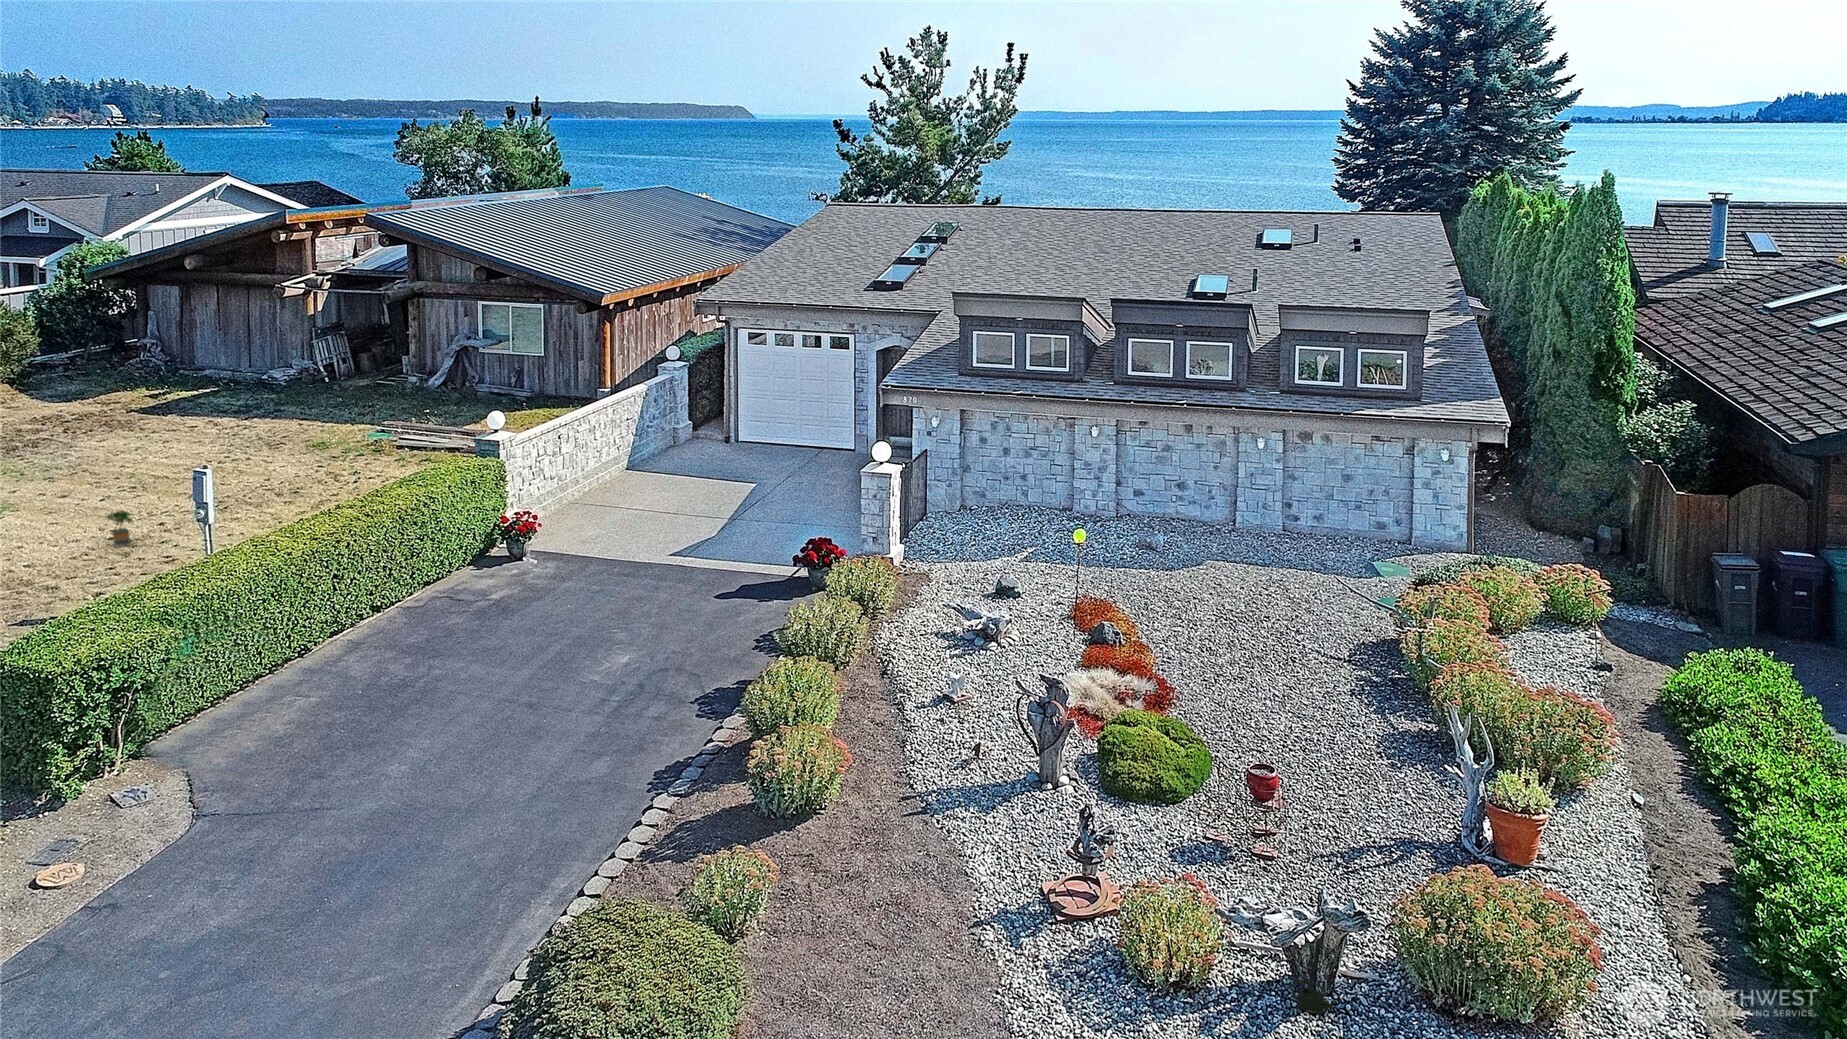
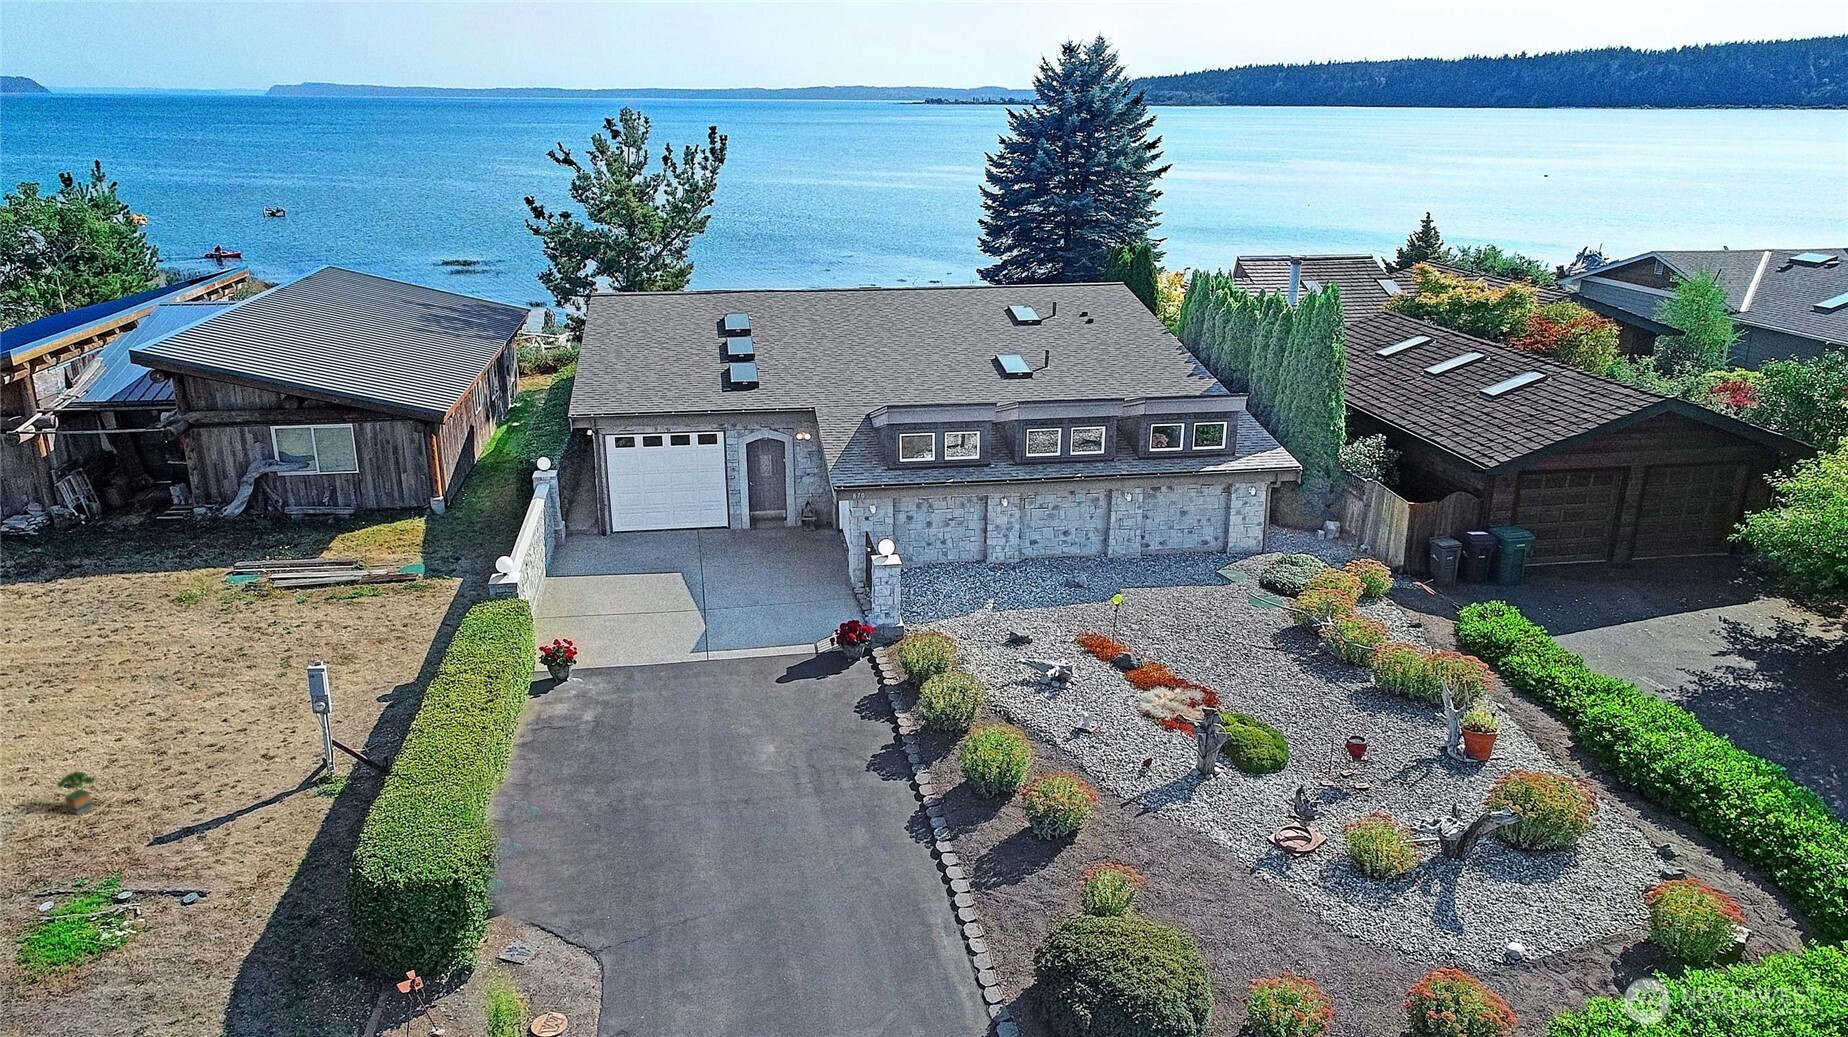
watering can: present [1291,980,1343,1014] -> none [1654,994,1693,1015]

